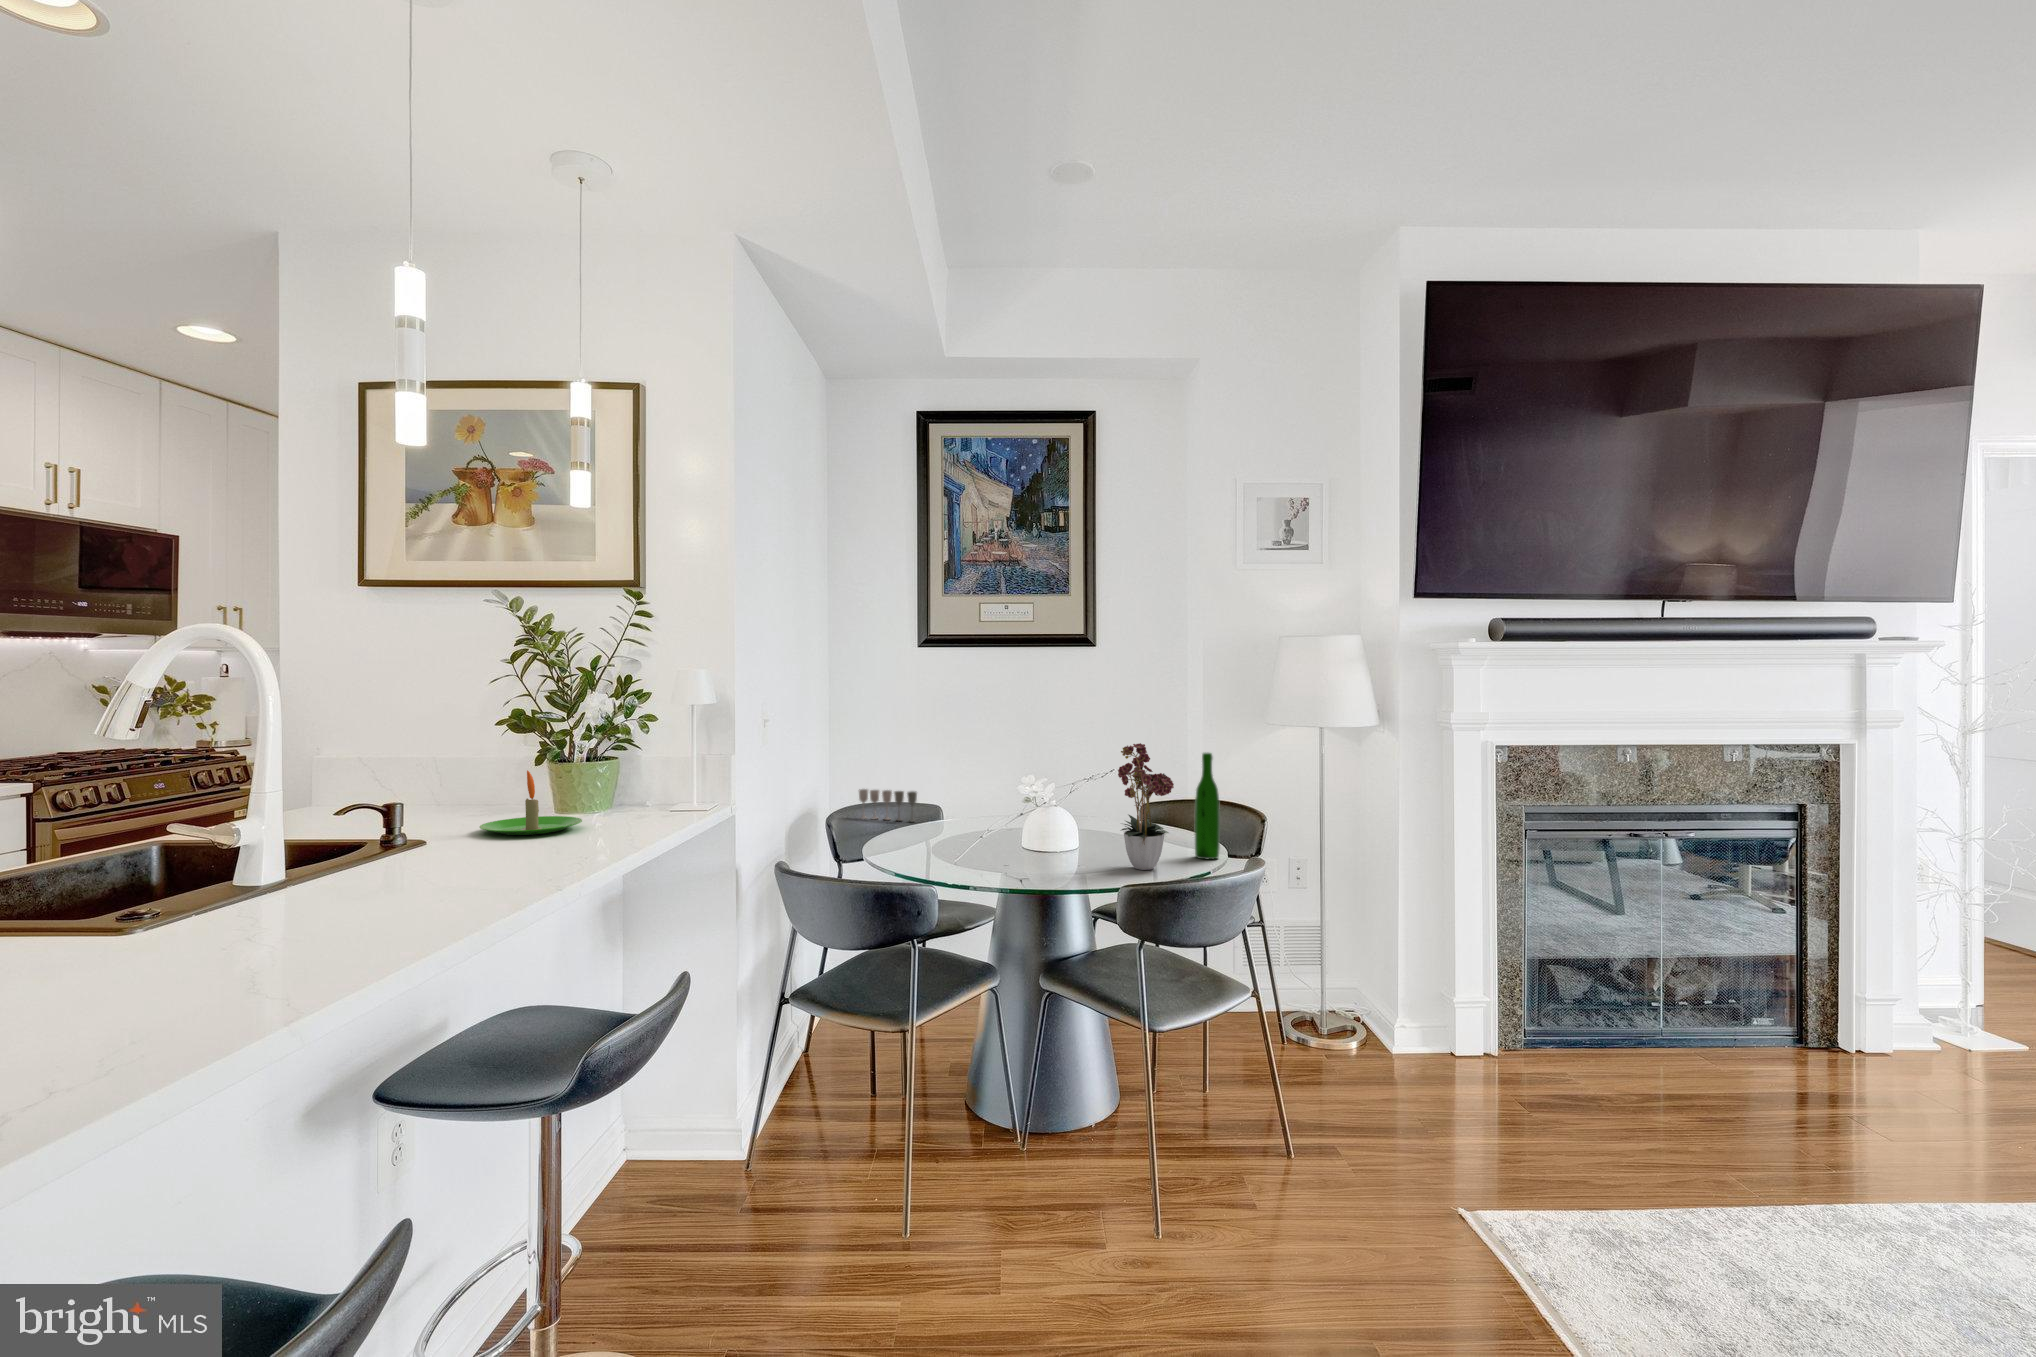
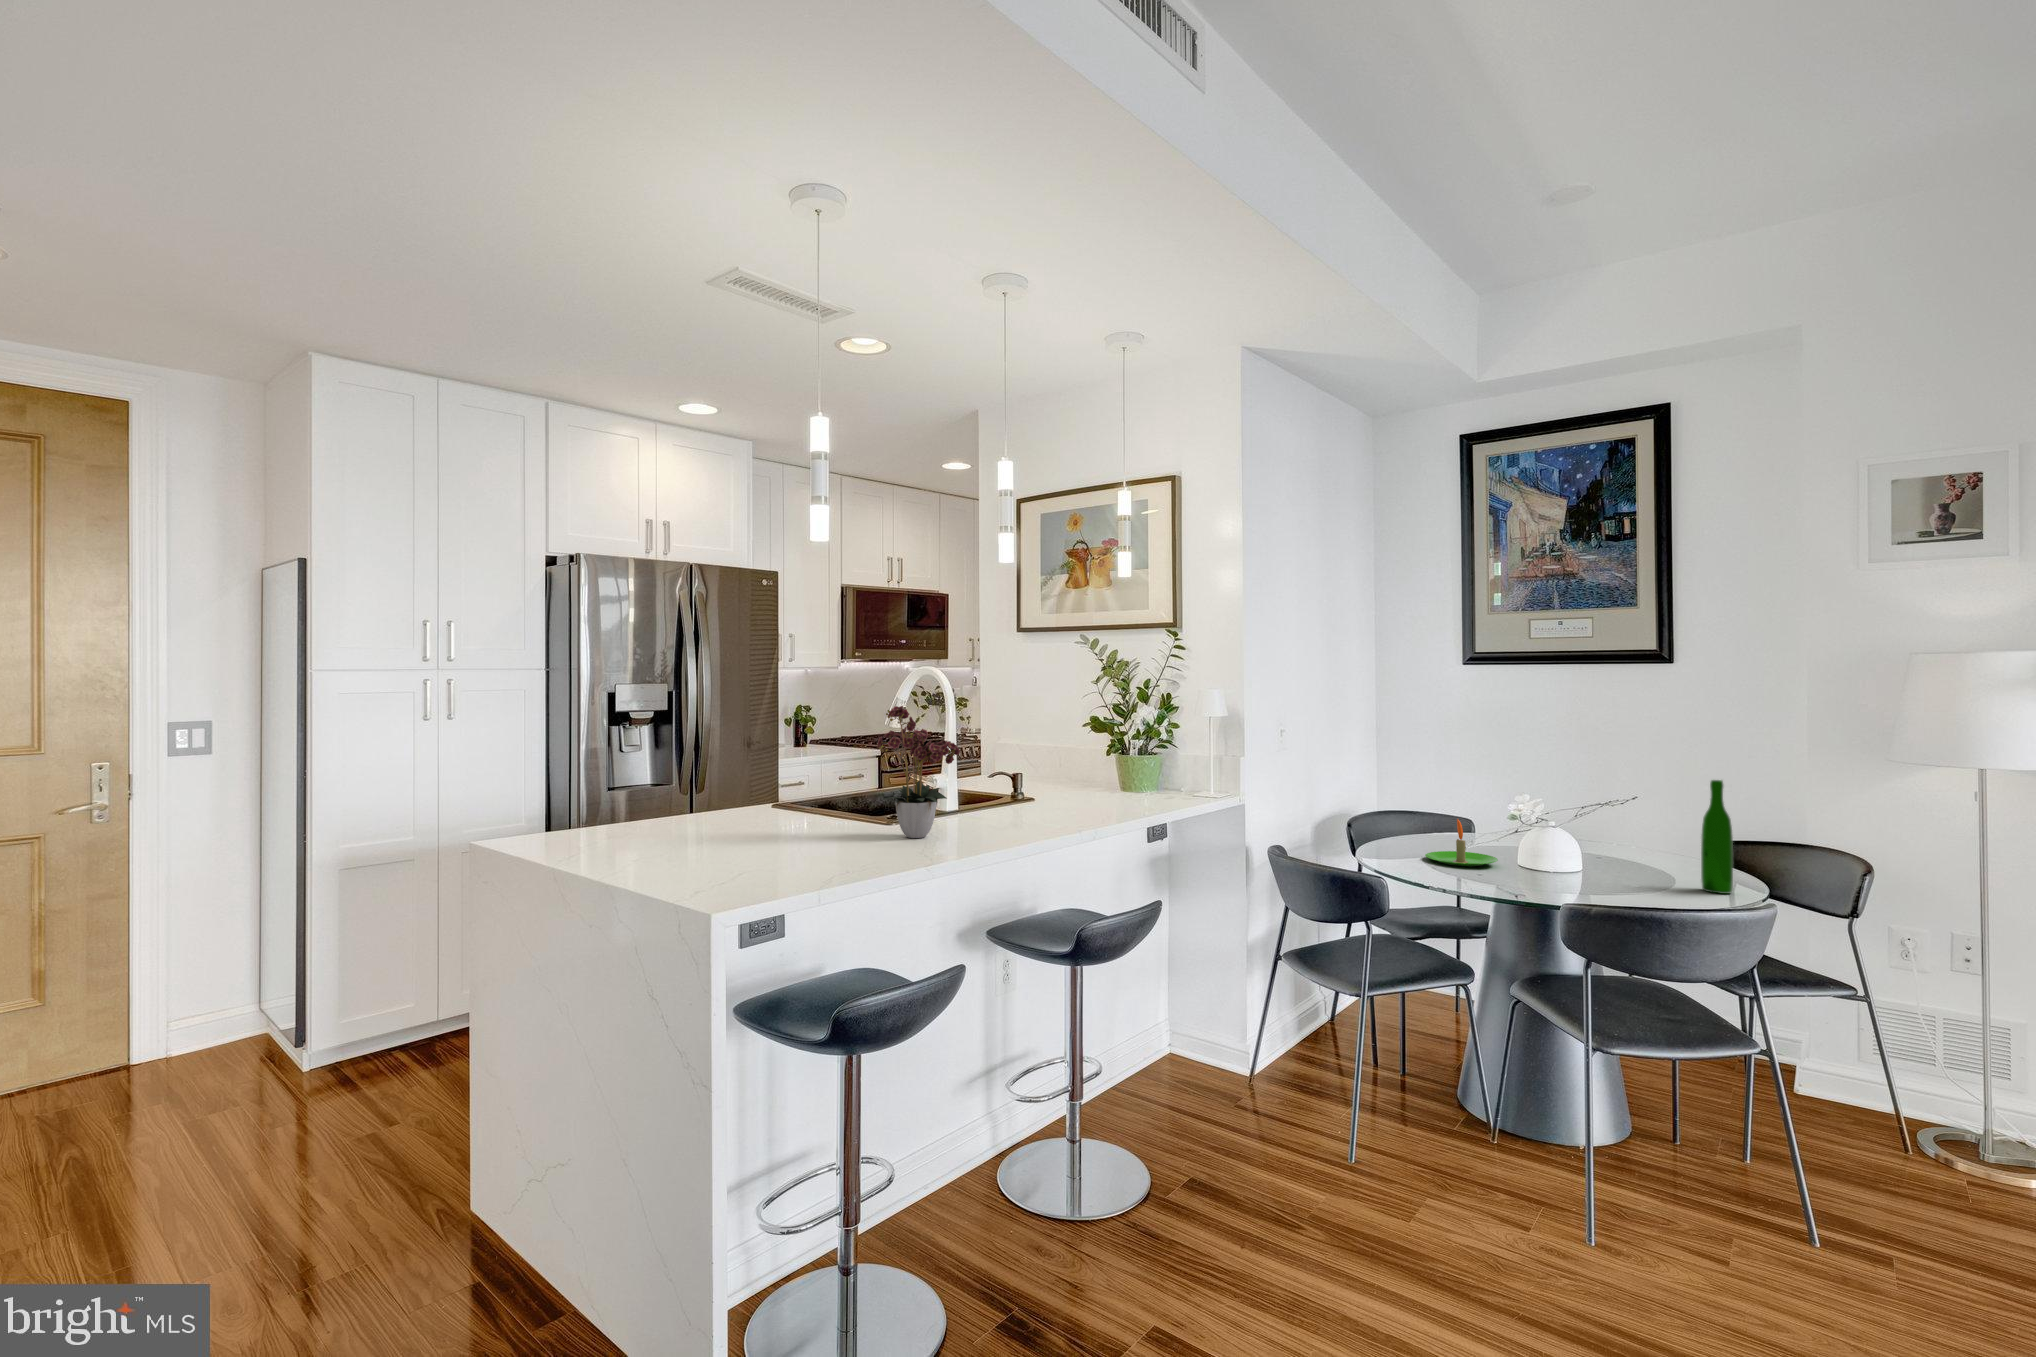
flower arrangement: present [1118,743,1174,870] -> present [878,706,960,838]
candle: present [480,770,582,835] -> present [1425,819,1498,866]
wine glass: present [859,789,917,822] -> none [1387,794,1439,828]

